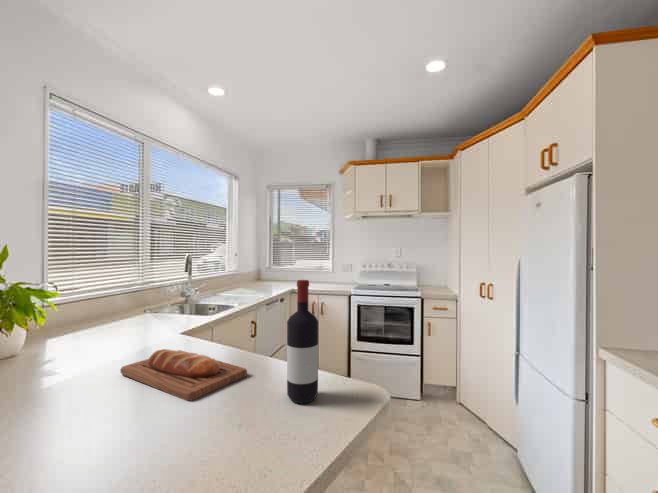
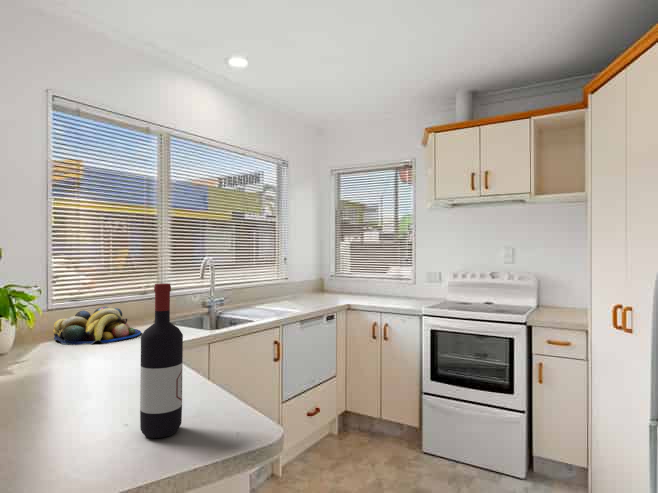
fruit bowl: none [68,302,153,339] -> present [53,307,141,345]
bread loaf: present [120,349,247,401] -> none [36,359,146,417]

